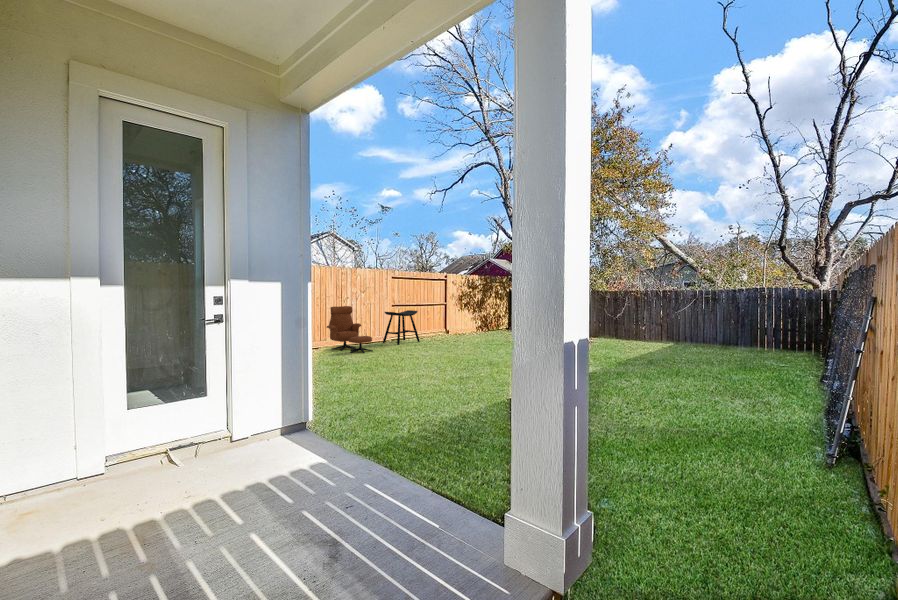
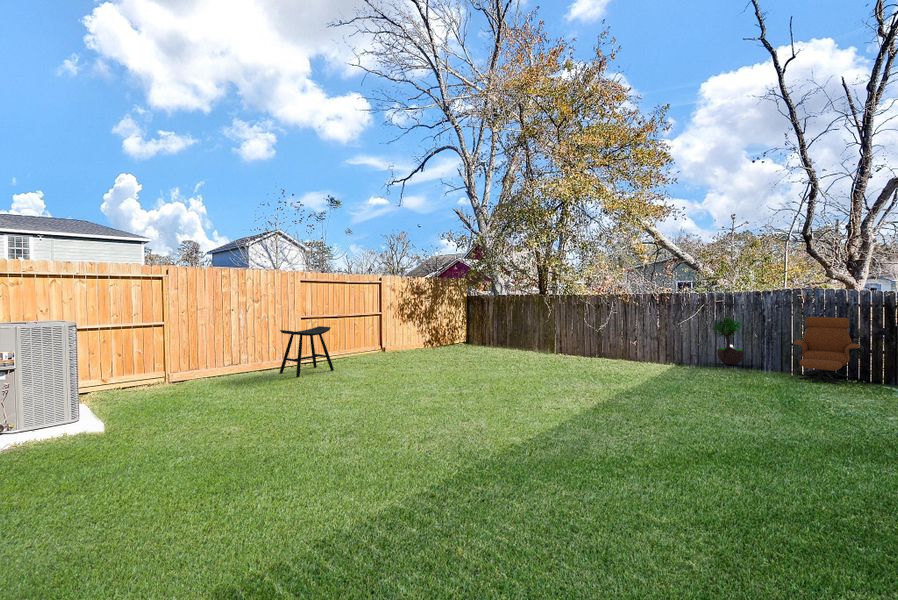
potted tree: none [698,305,725,344] -> present [711,317,744,365]
lounge chair: present [327,306,373,353] -> present [794,317,860,384]

